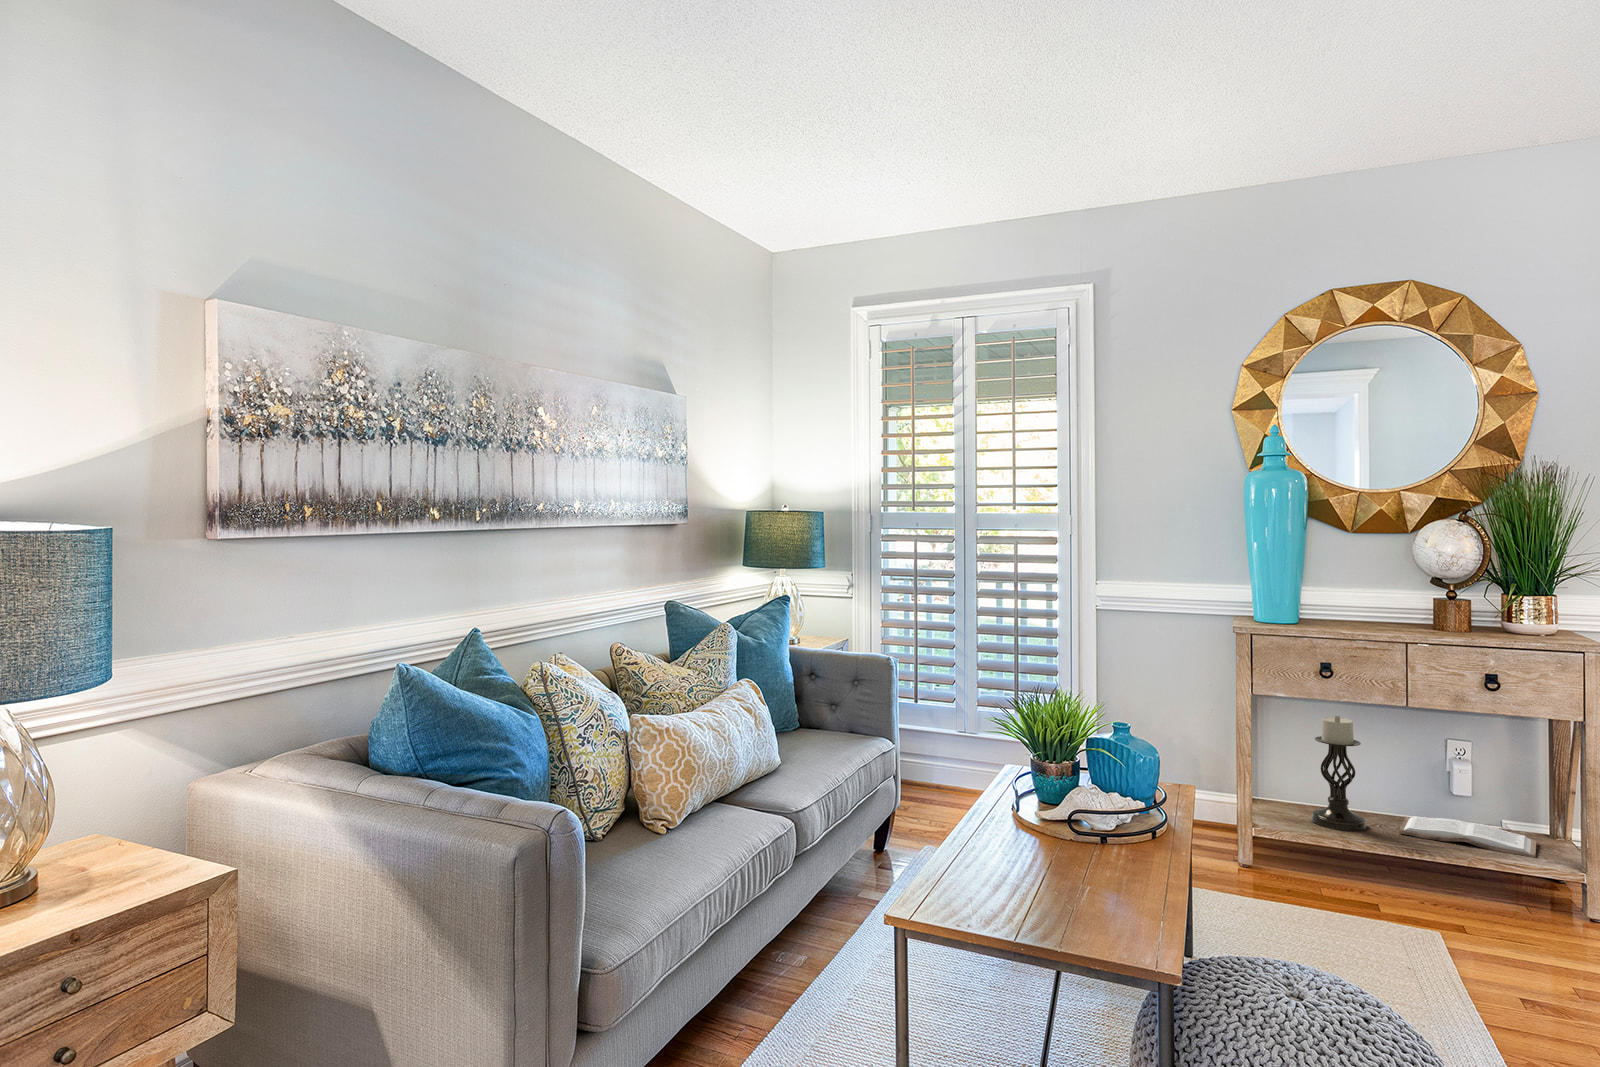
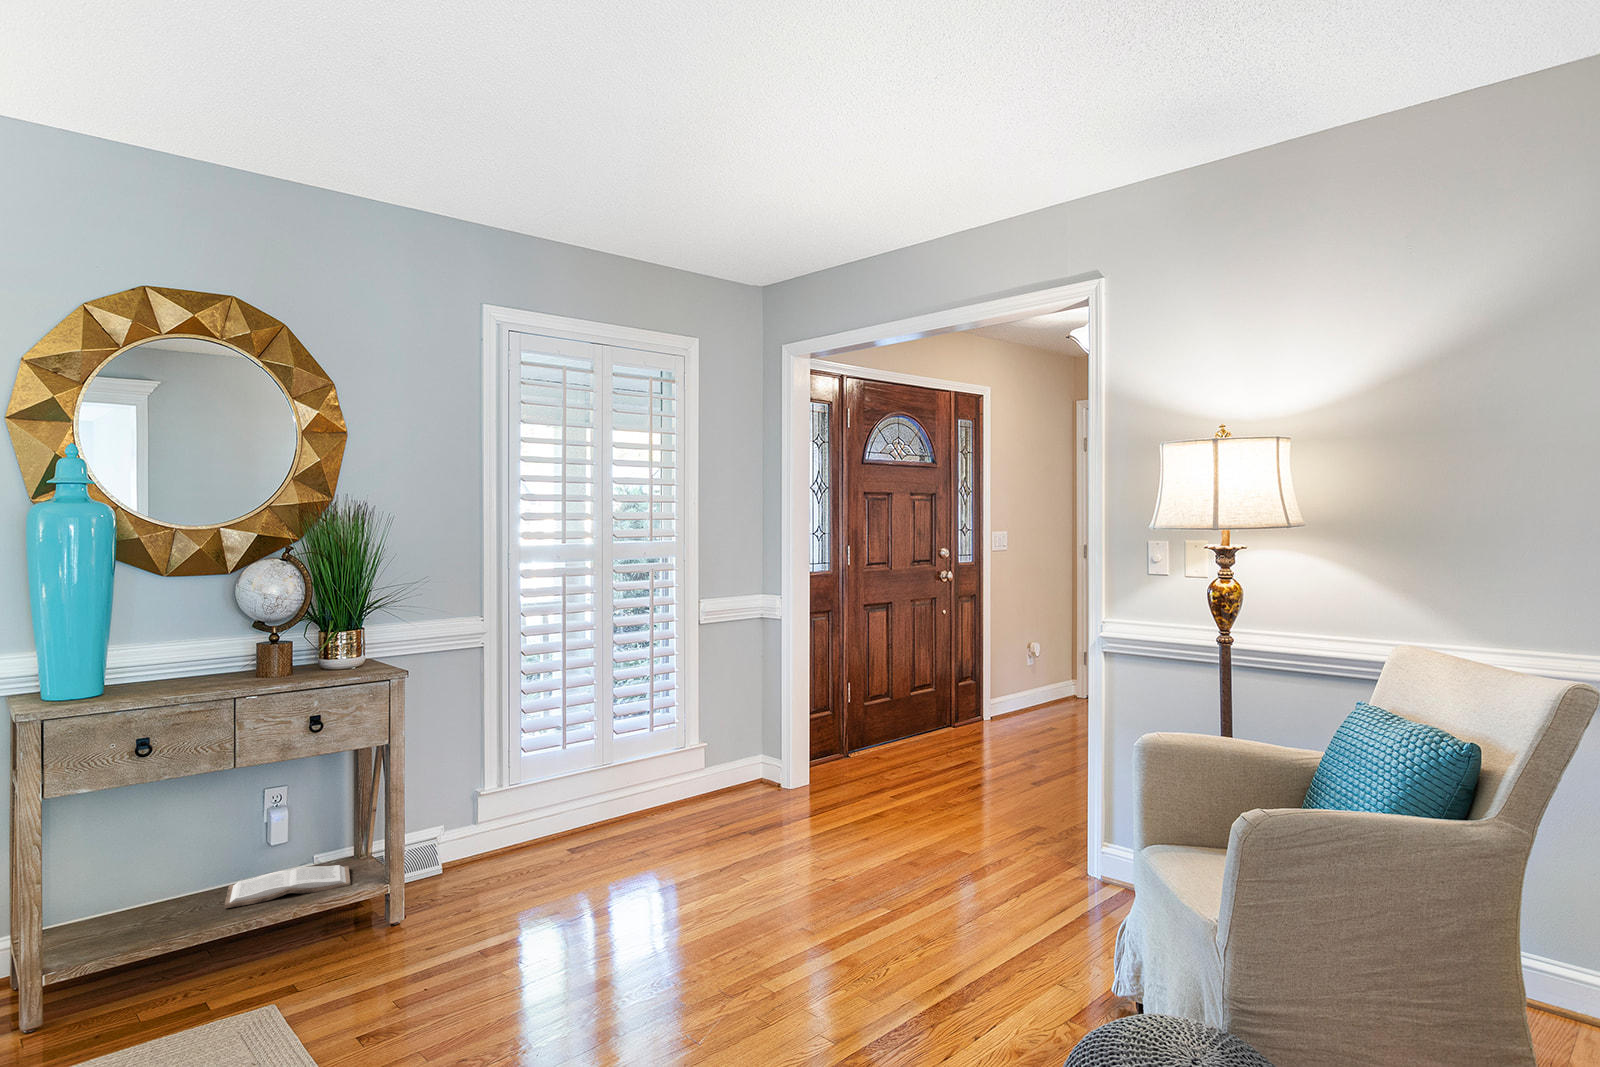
candle holder: present [1311,715,1366,831] -> none [121,795,189,935]

